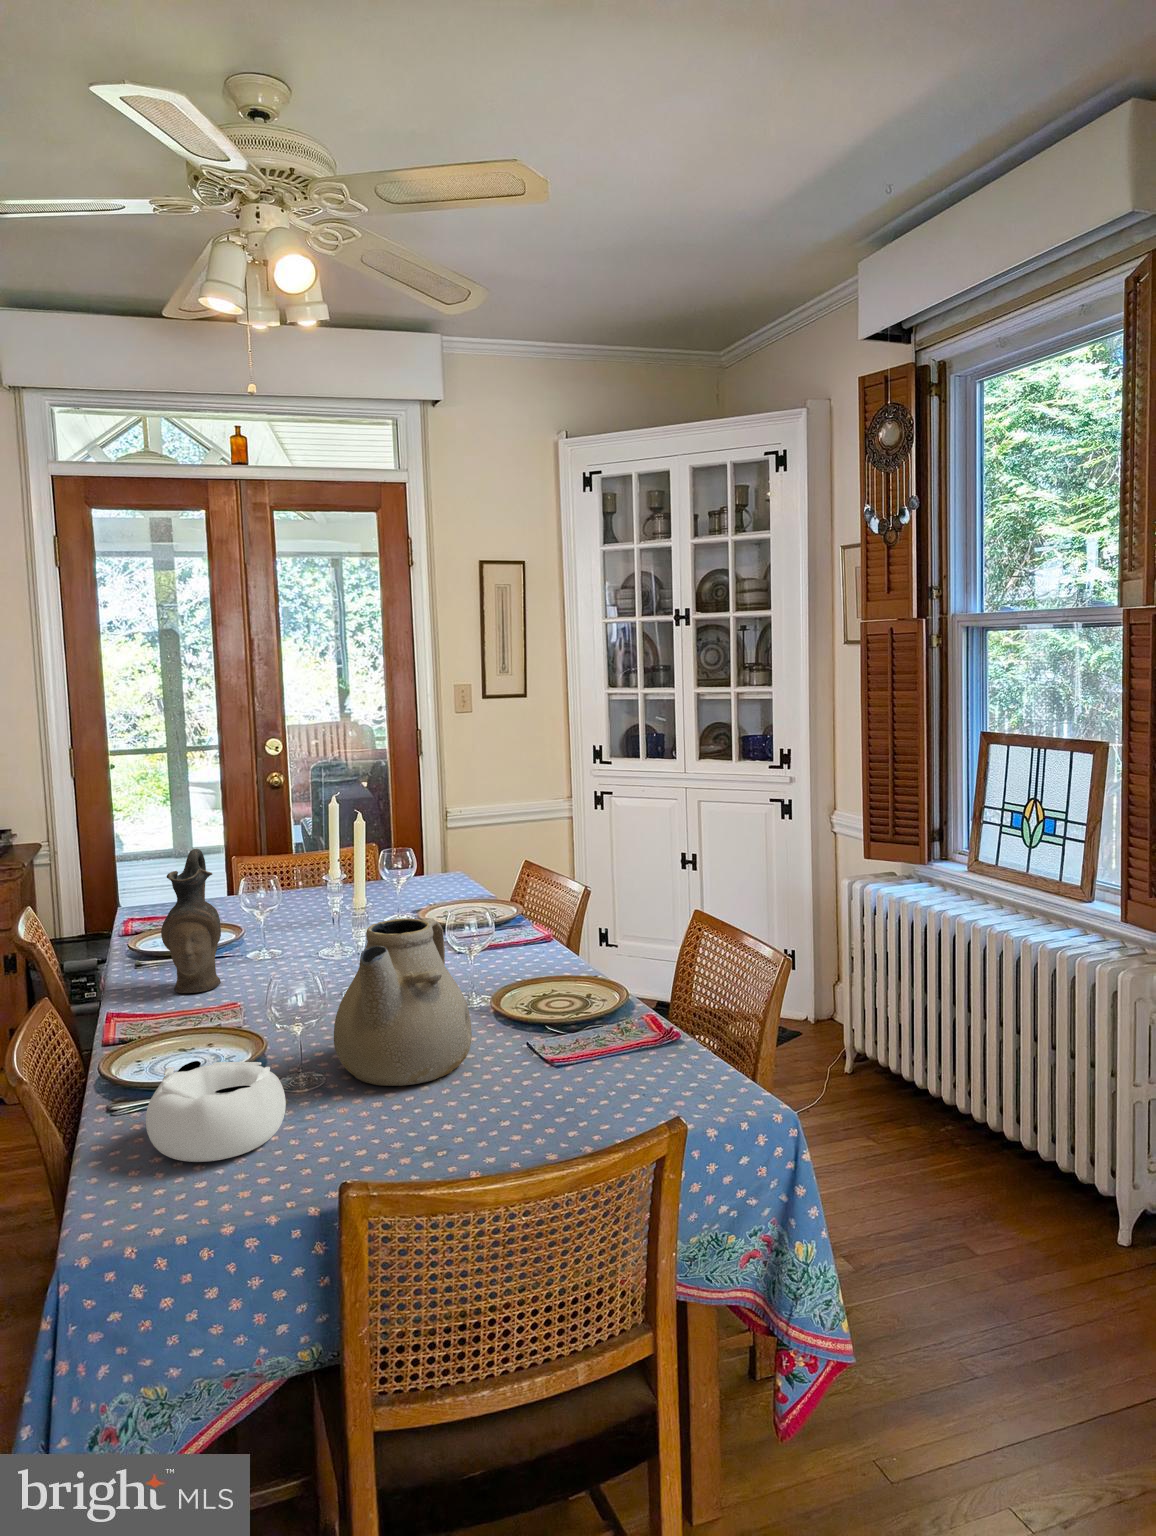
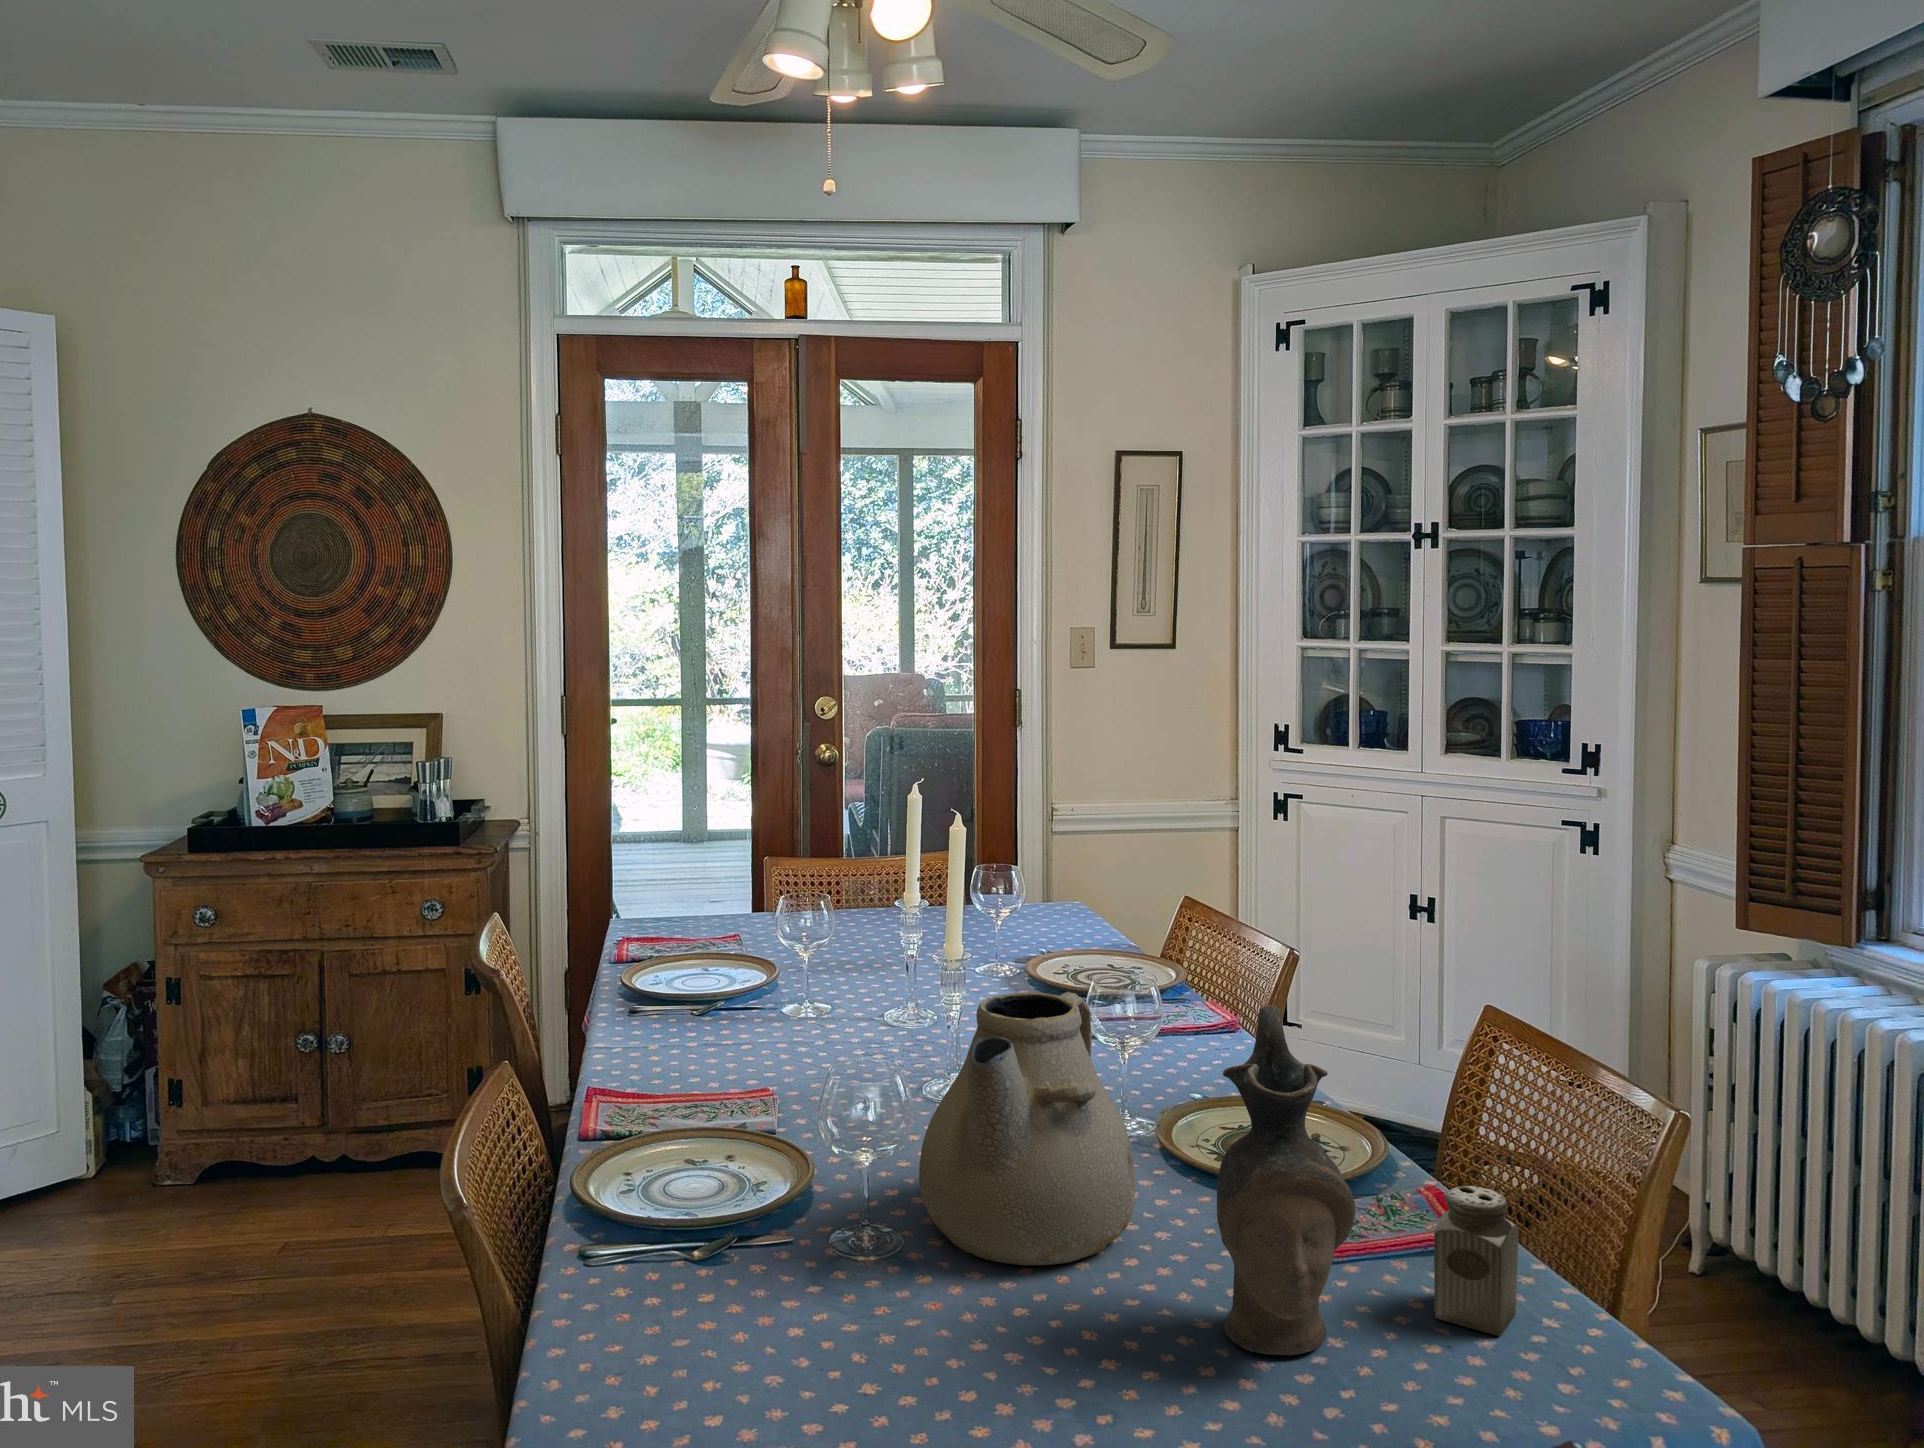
ceramic pitcher: present [161,849,221,993] -> present [1217,1005,1355,1355]
salt shaker: none [641,1009,690,1092] -> present [1434,1186,1518,1336]
decorative bowl: present [146,1061,286,1162] -> none [640,1197,849,1367]

